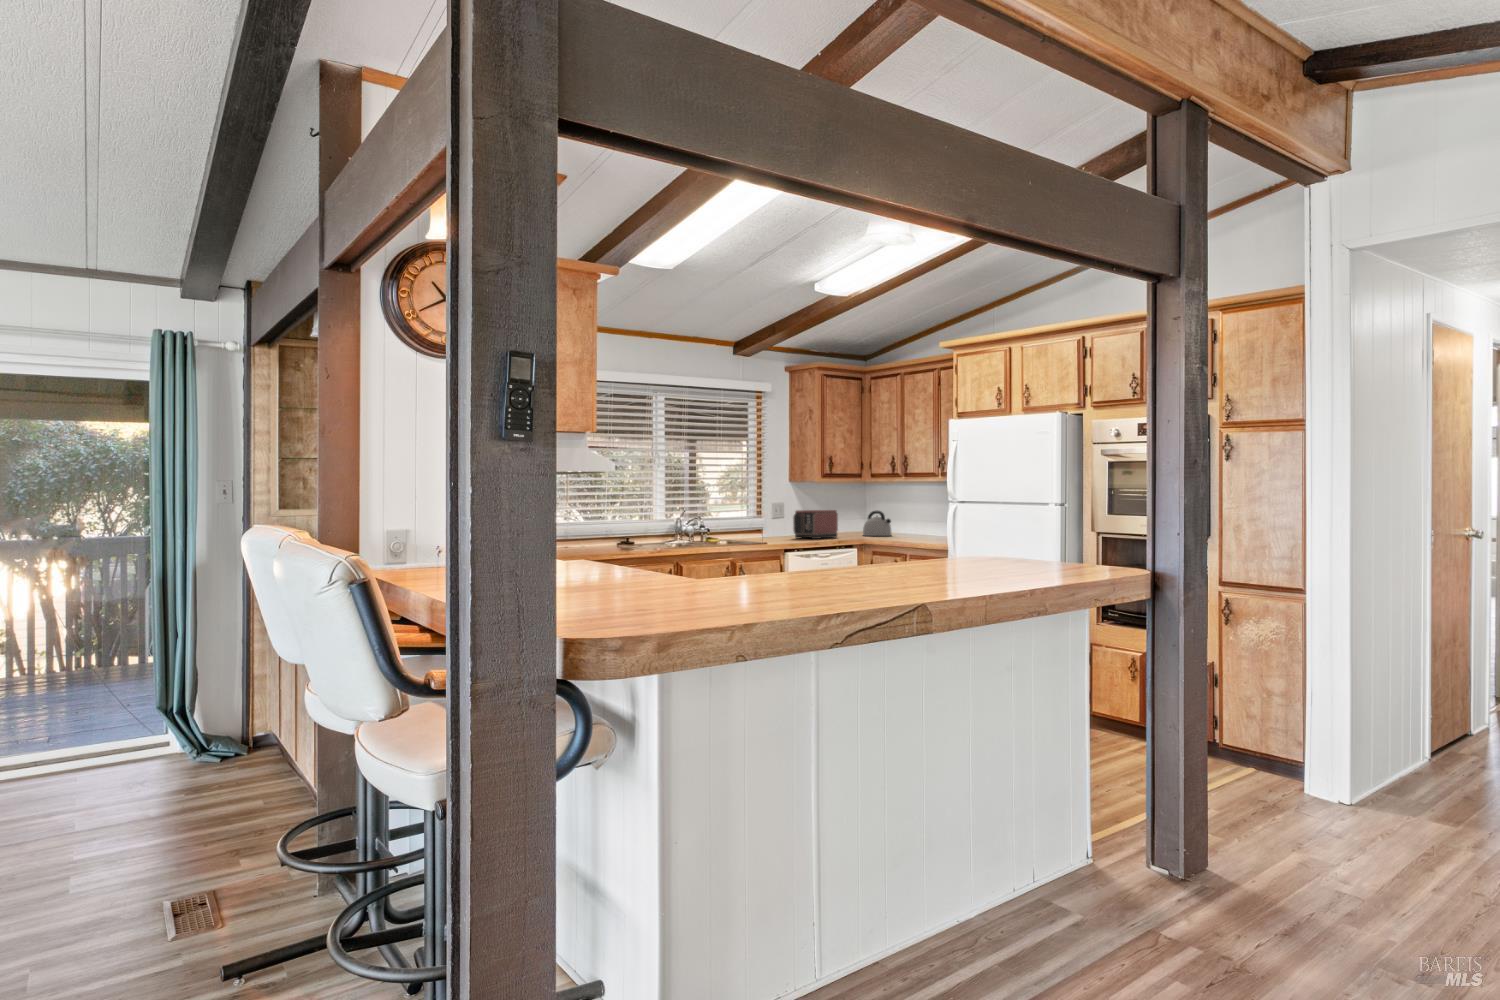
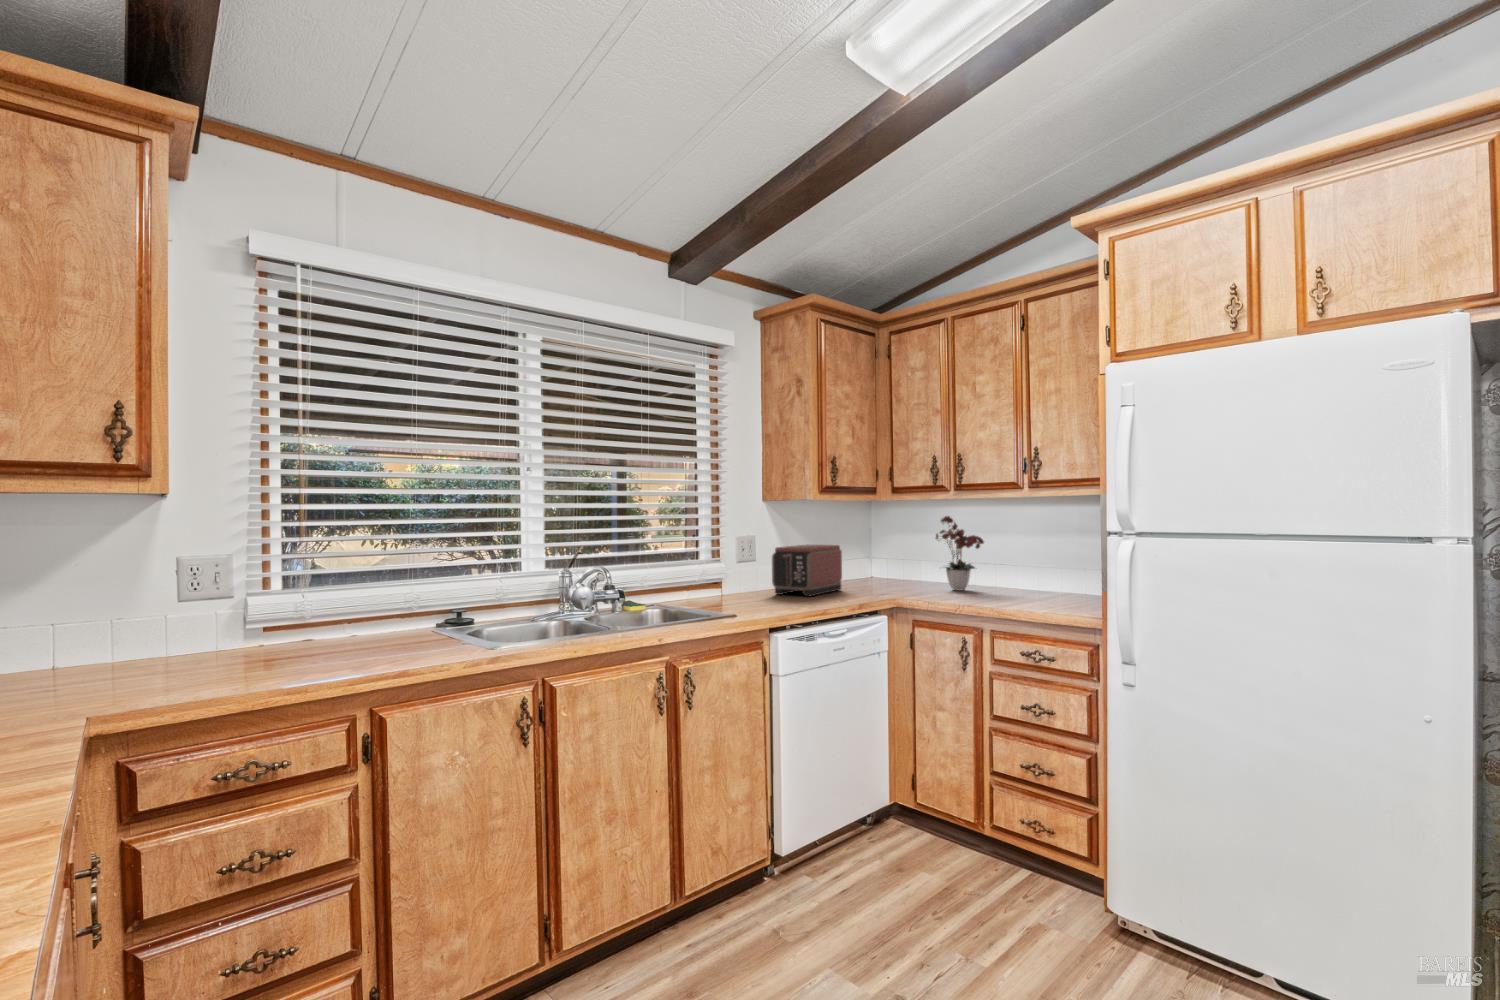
flower arrangement: none [893,490,926,538] -> present [936,516,984,590]
kettle: present [863,511,891,536] -> none [872,544,920,585]

